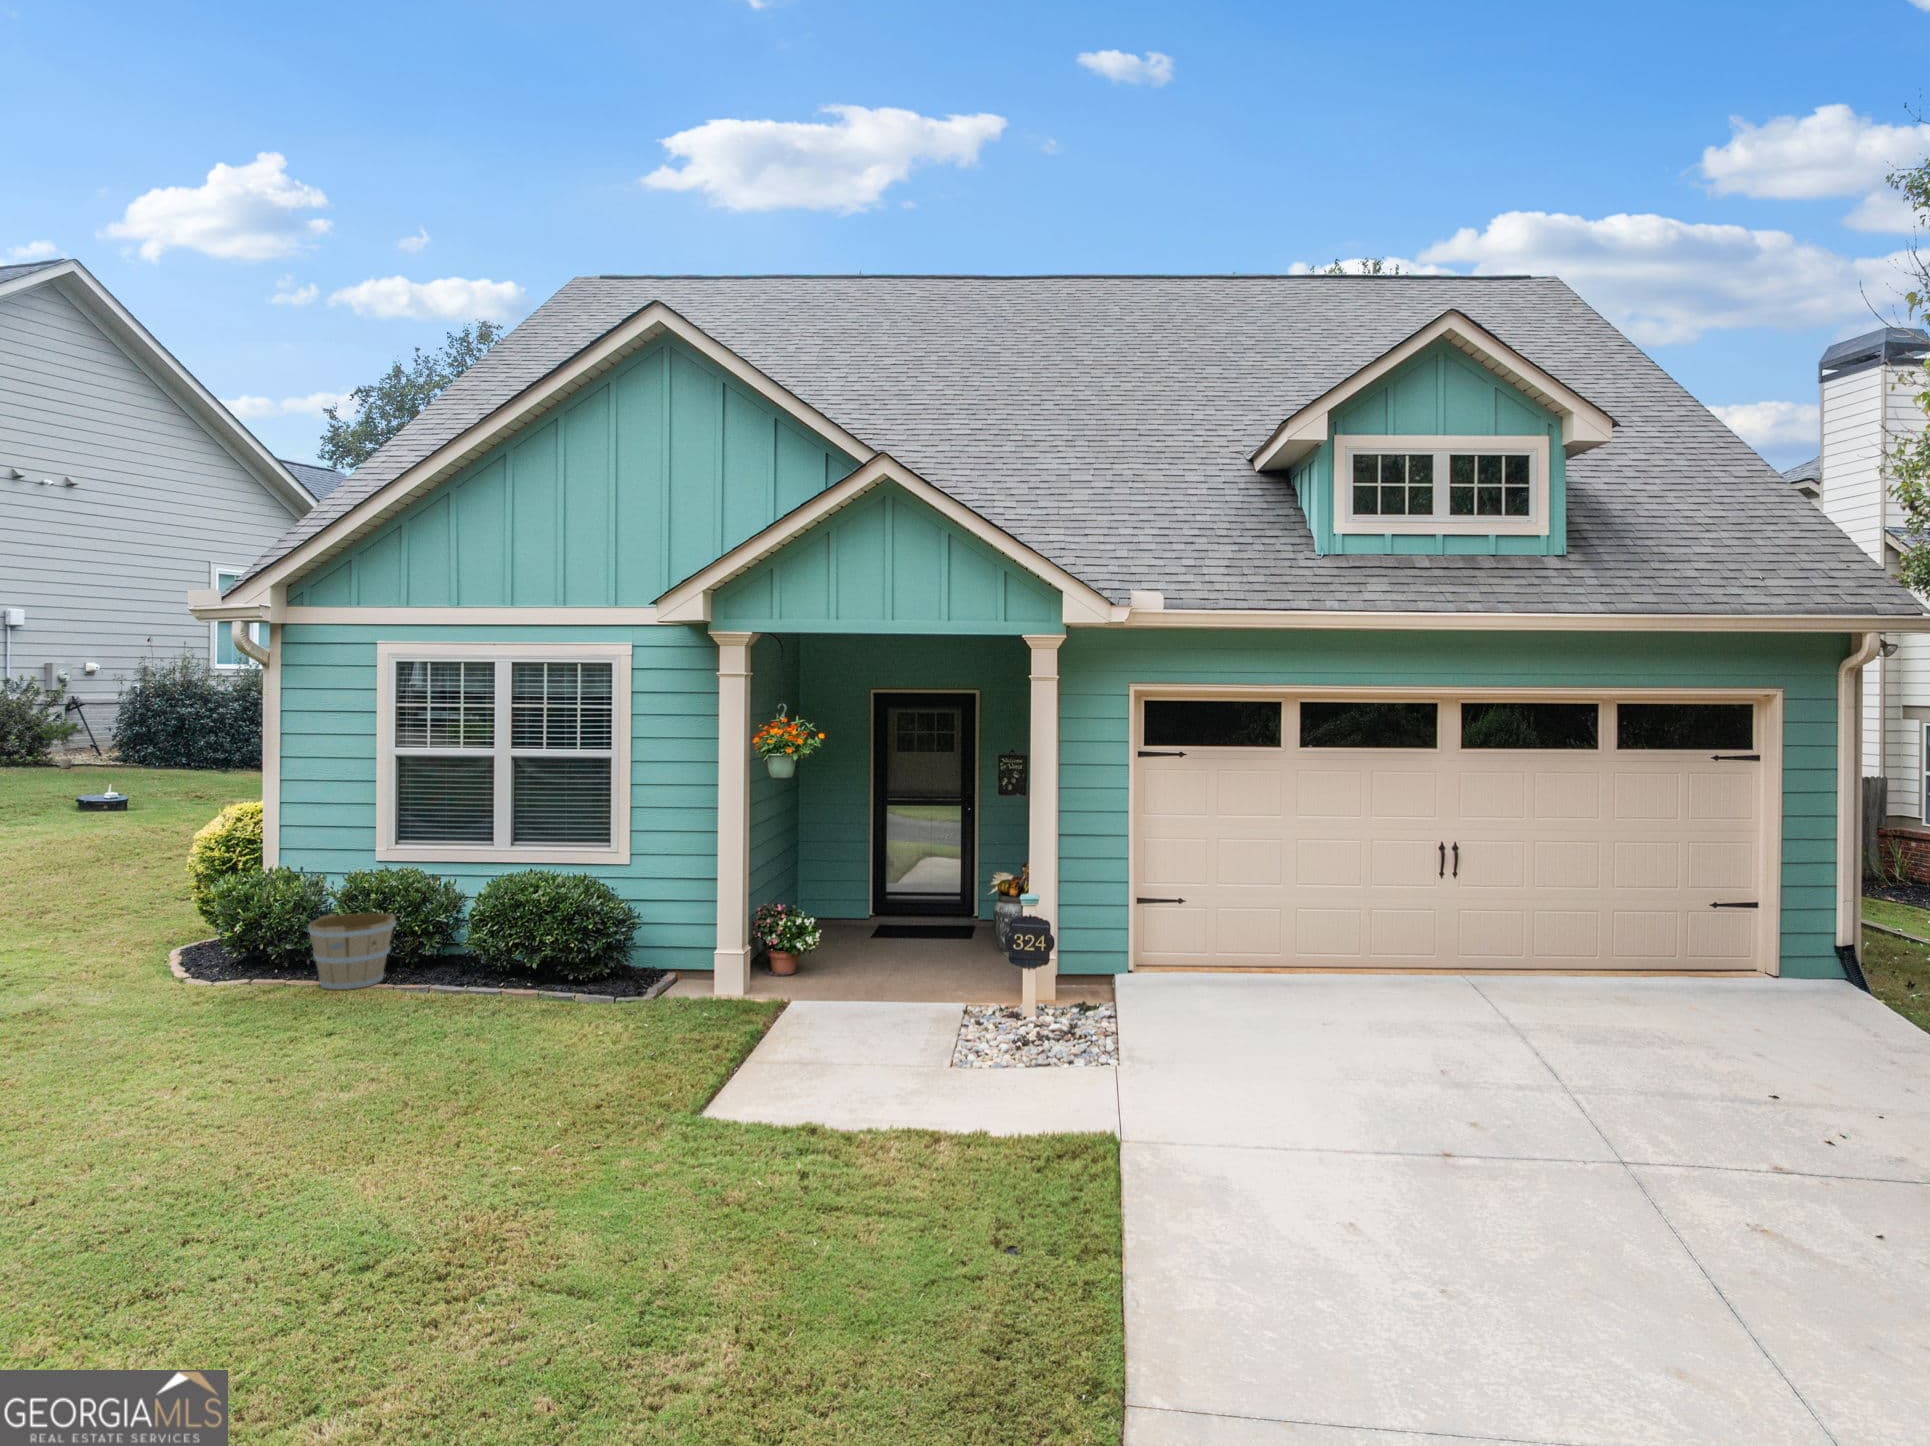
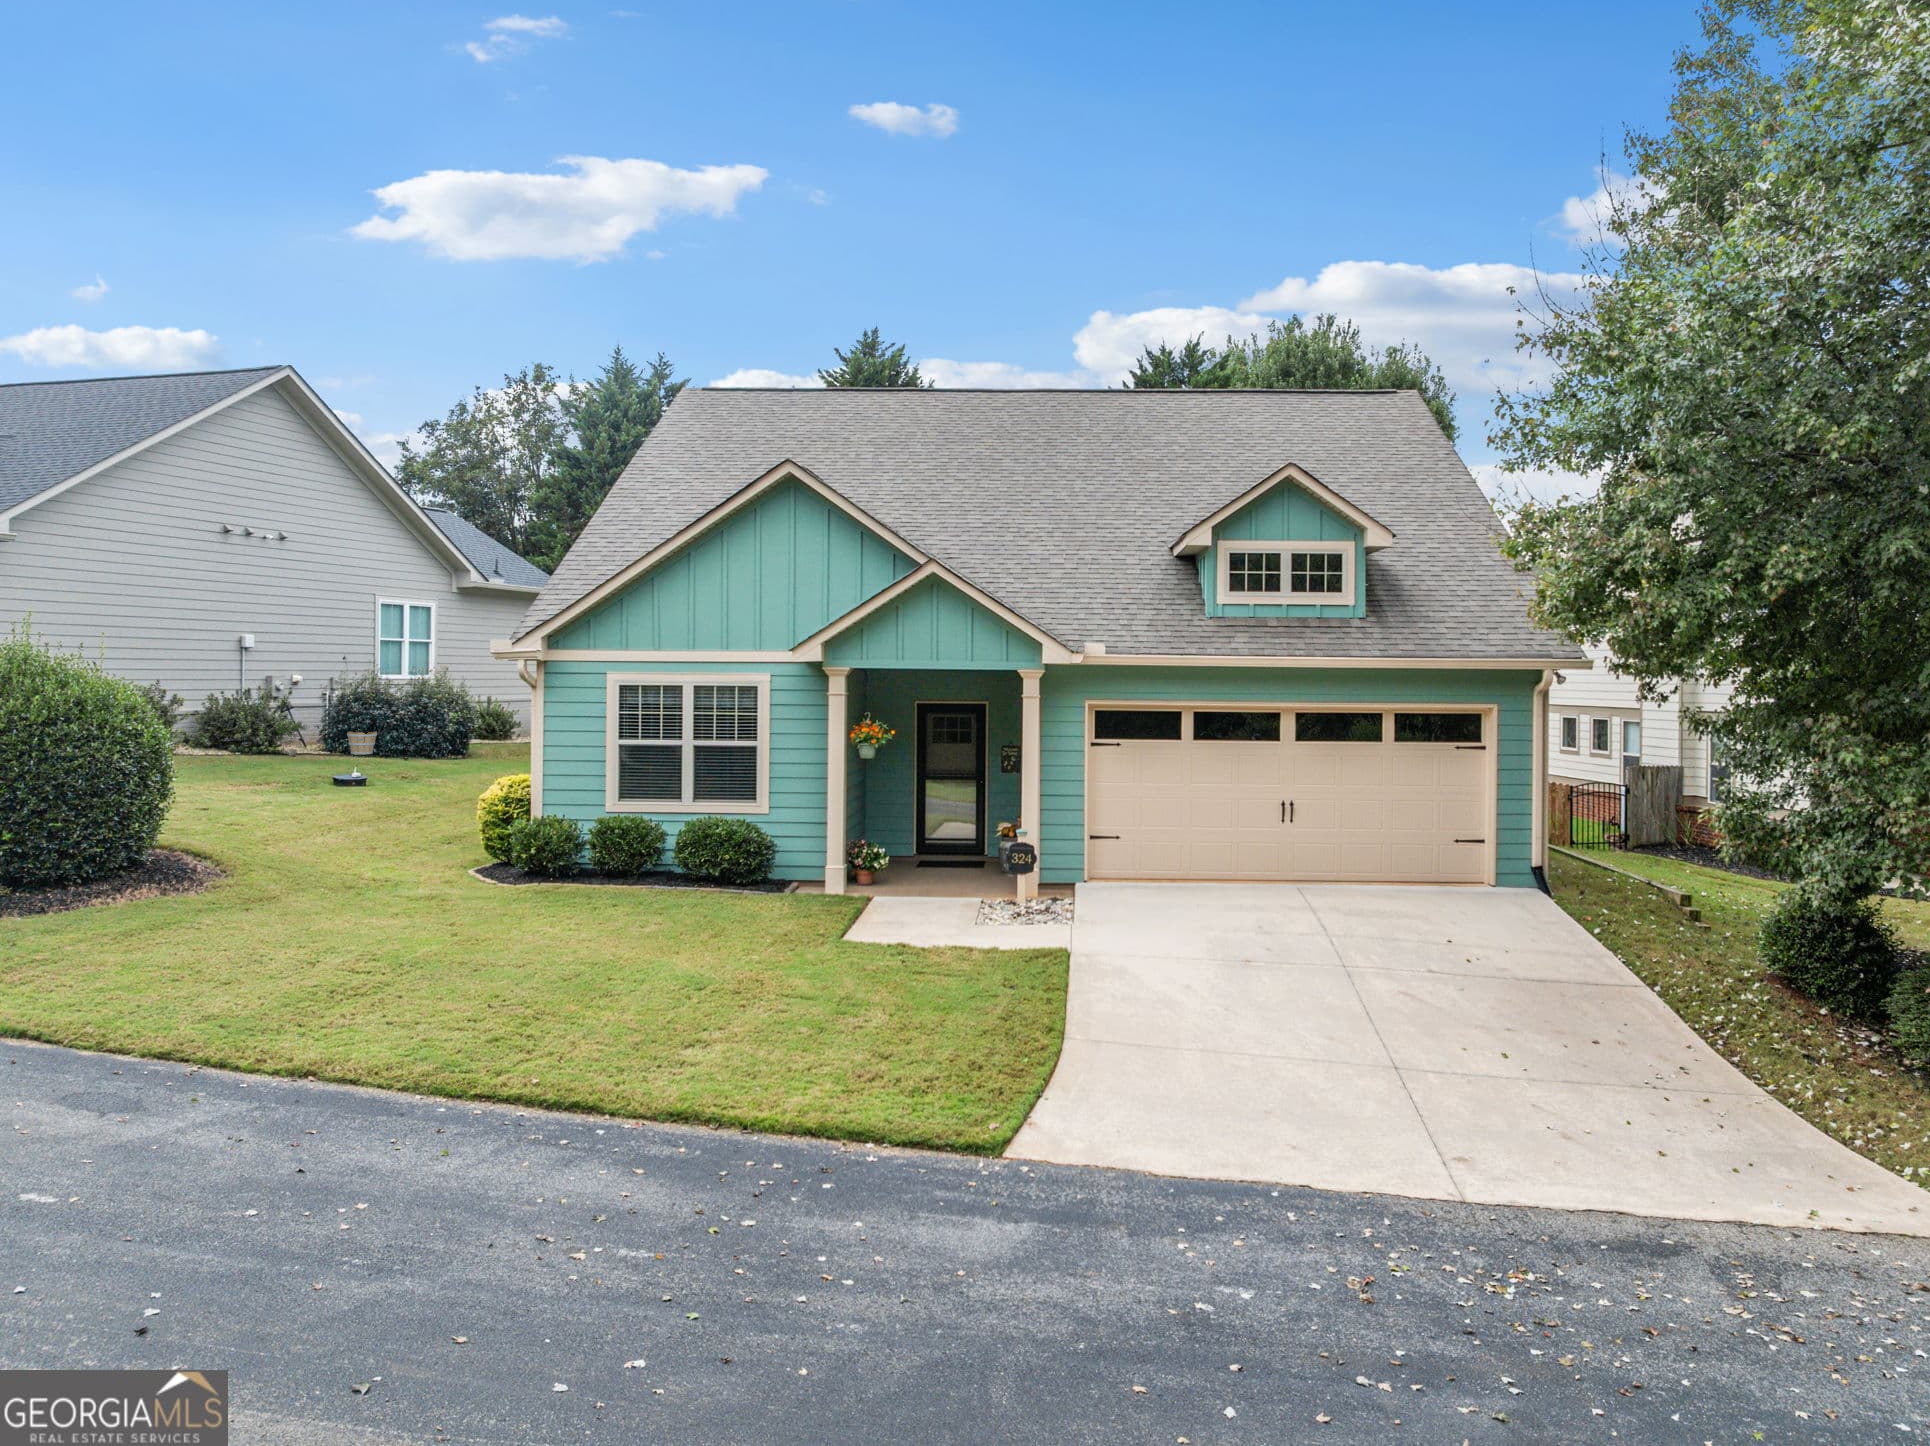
wooden bucket: present [308,913,396,990] -> present [347,732,377,755]

